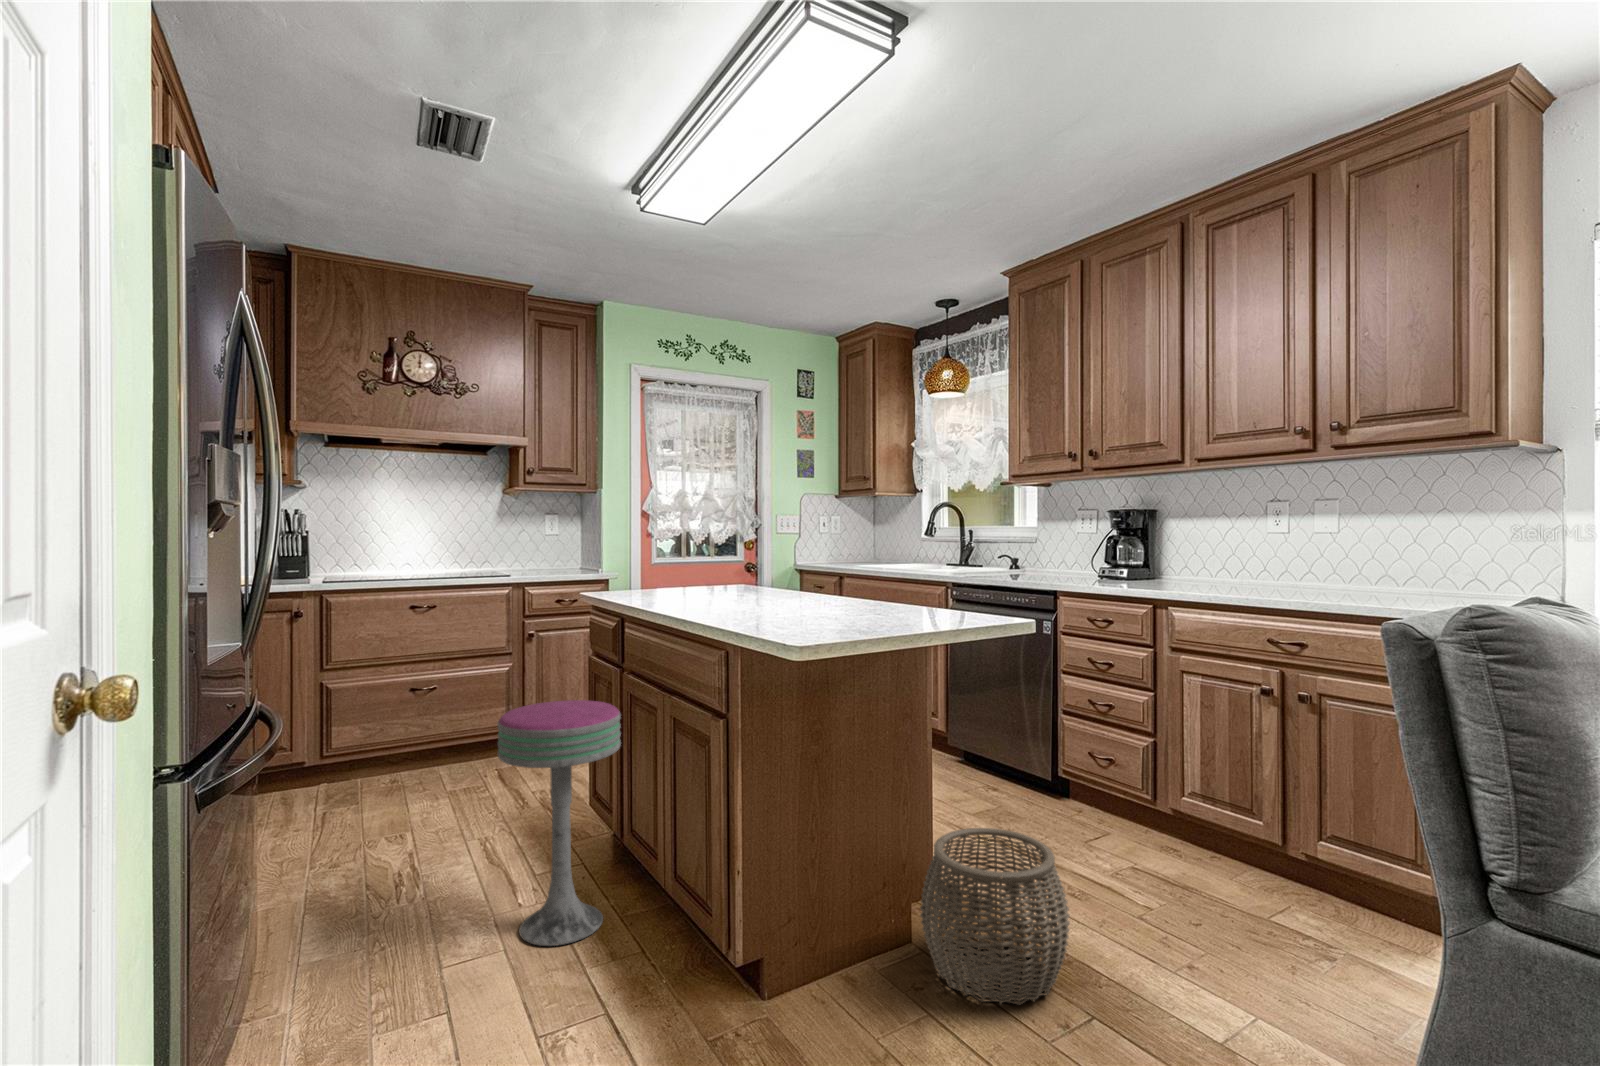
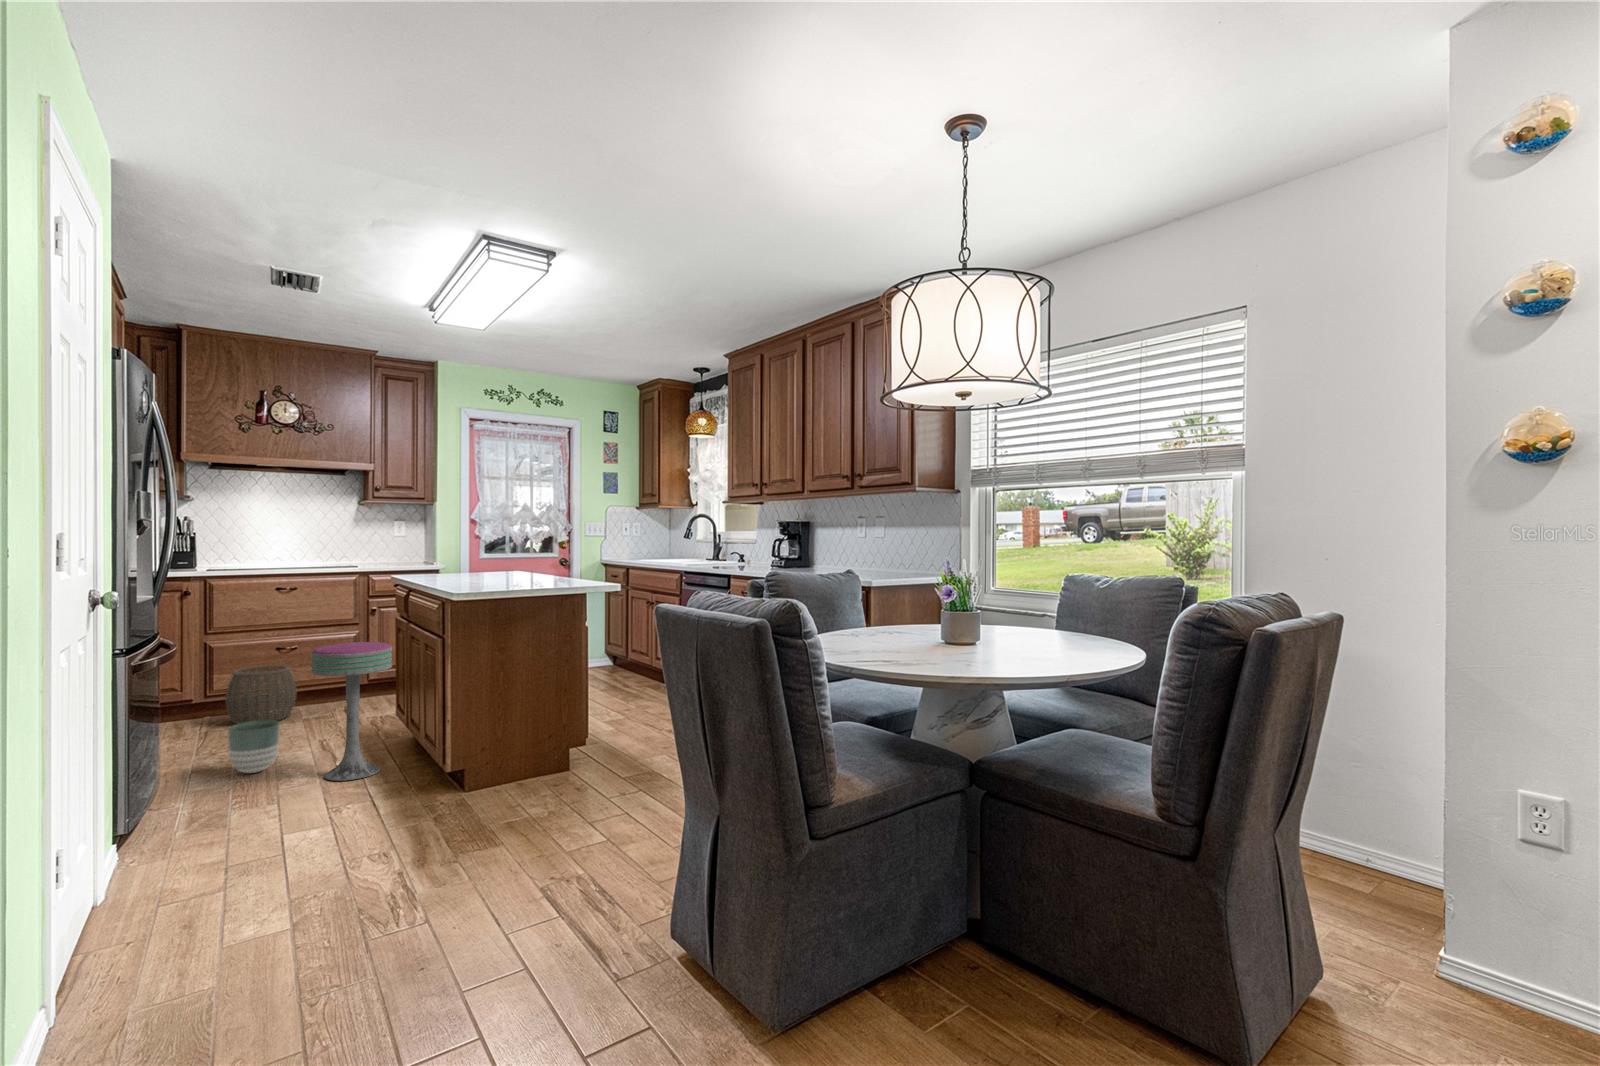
planter: none [363,825,441,919] -> present [228,720,280,773]
woven basket: present [920,828,1070,1005] -> present [226,665,296,724]

